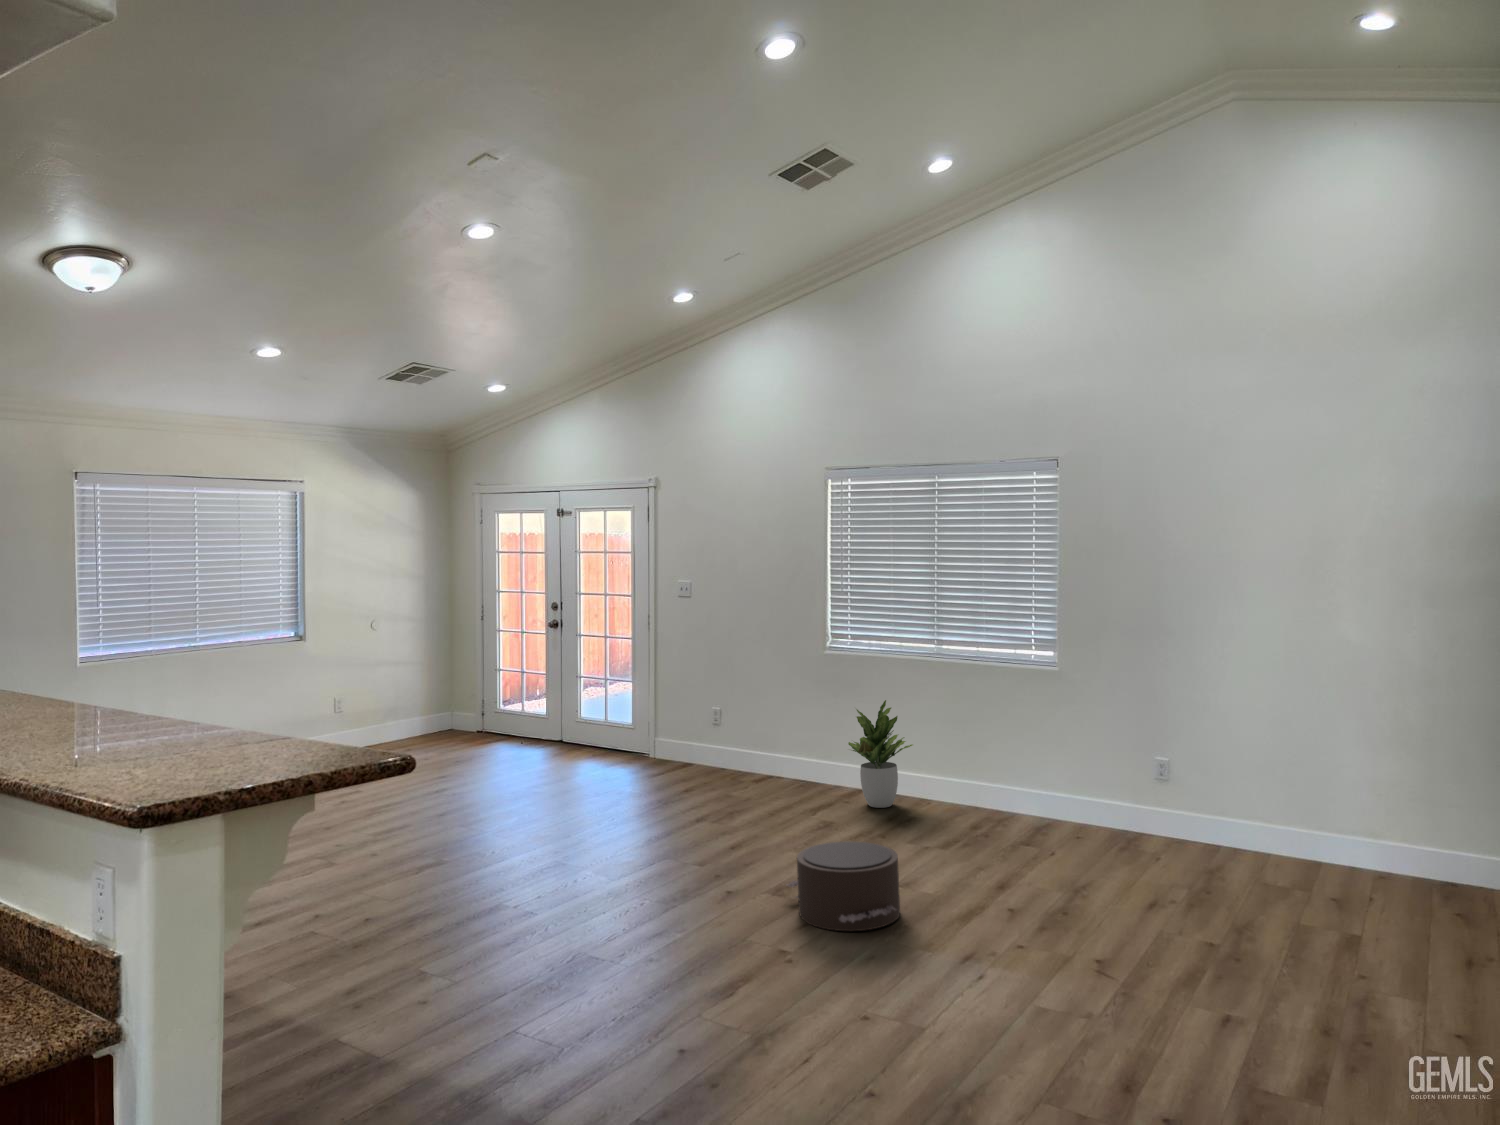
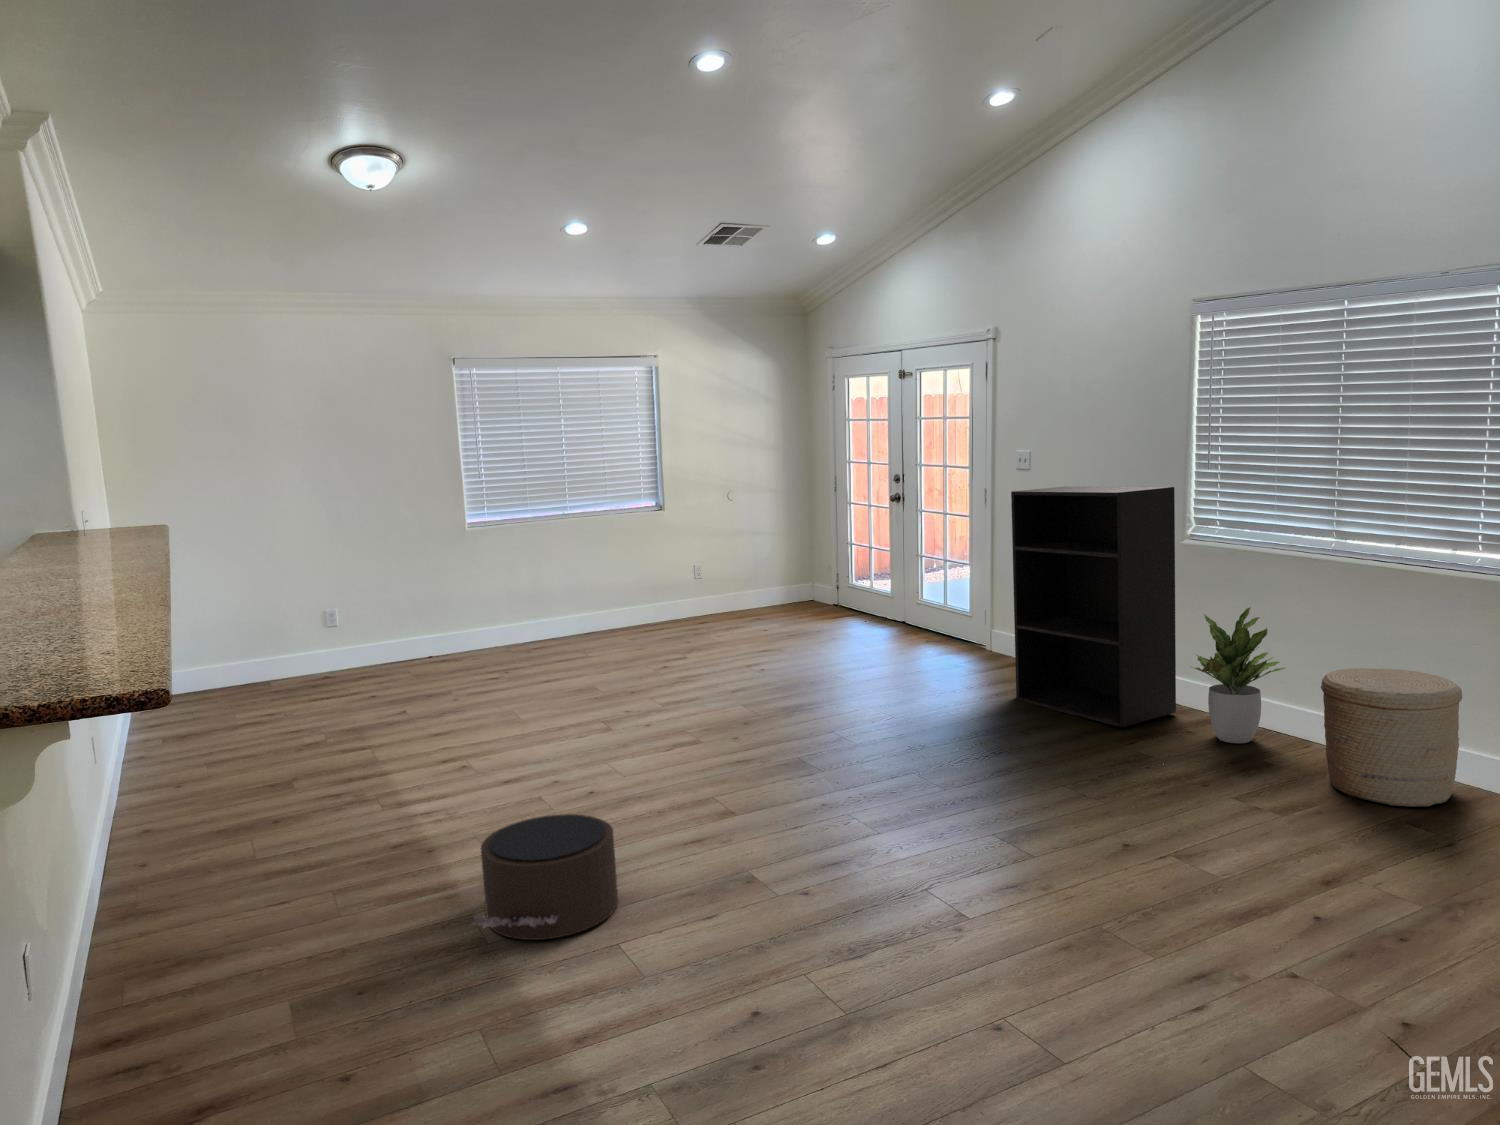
bookshelf: none [695,609,830,806] -> present [1011,486,1176,727]
woven basket: none [948,737,1035,835] -> present [1321,668,1462,807]
pouf: present [787,841,900,931] -> present [472,814,618,940]

